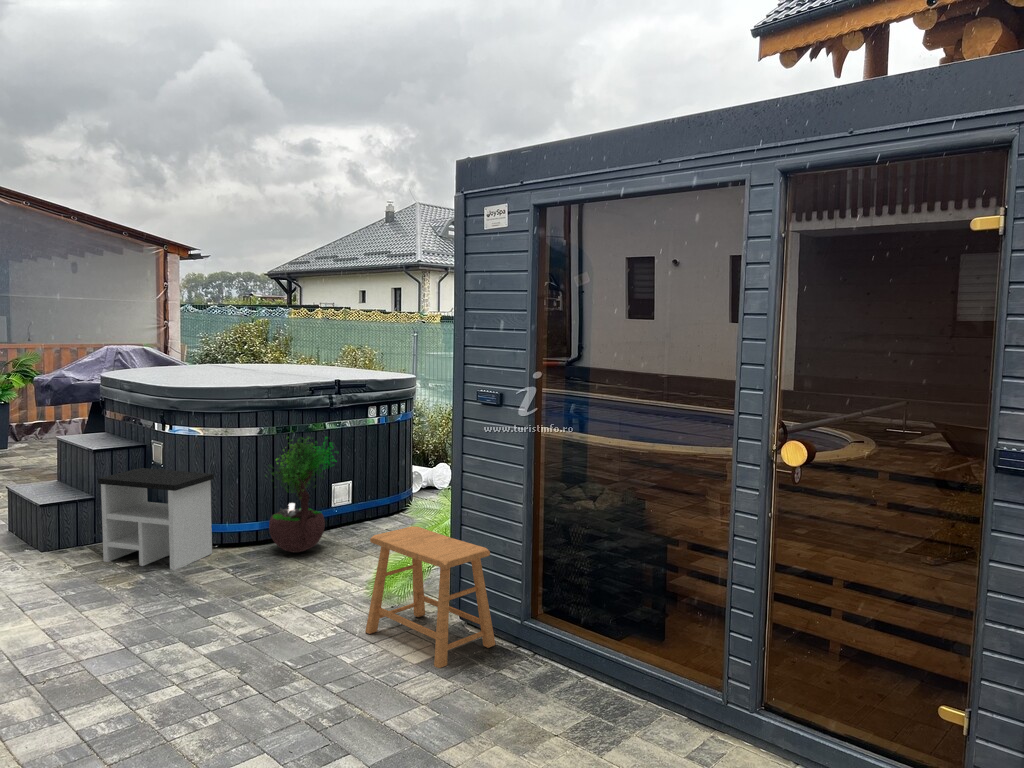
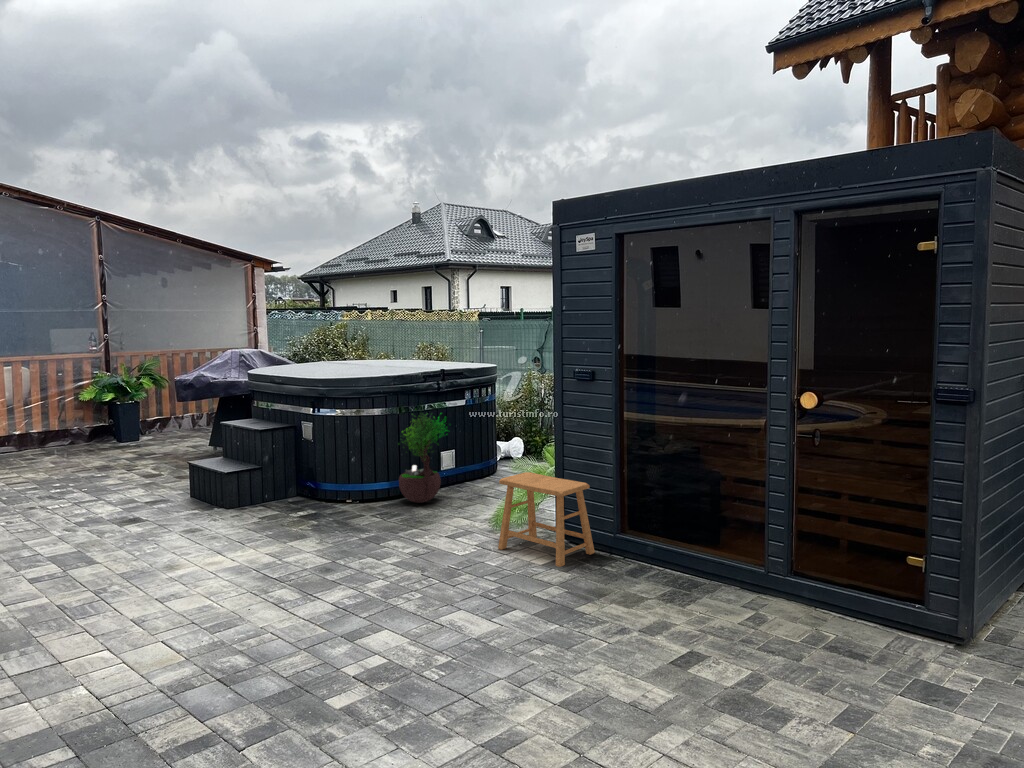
side table: present [98,468,214,570] -> none [272,443,357,518]

